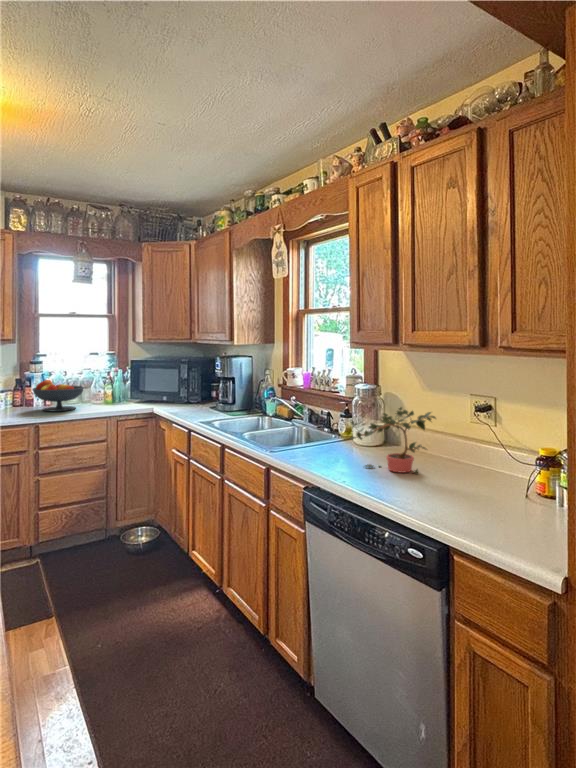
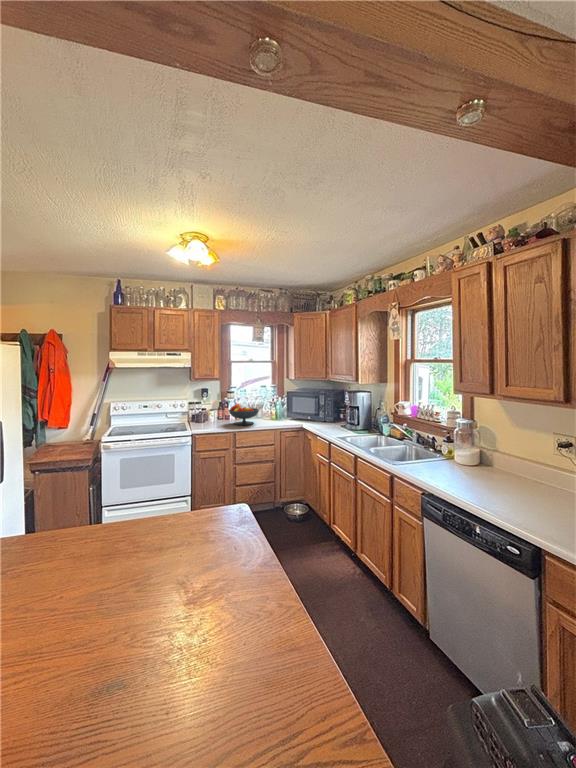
potted plant: present [350,408,436,473] -> none [454,440,526,490]

